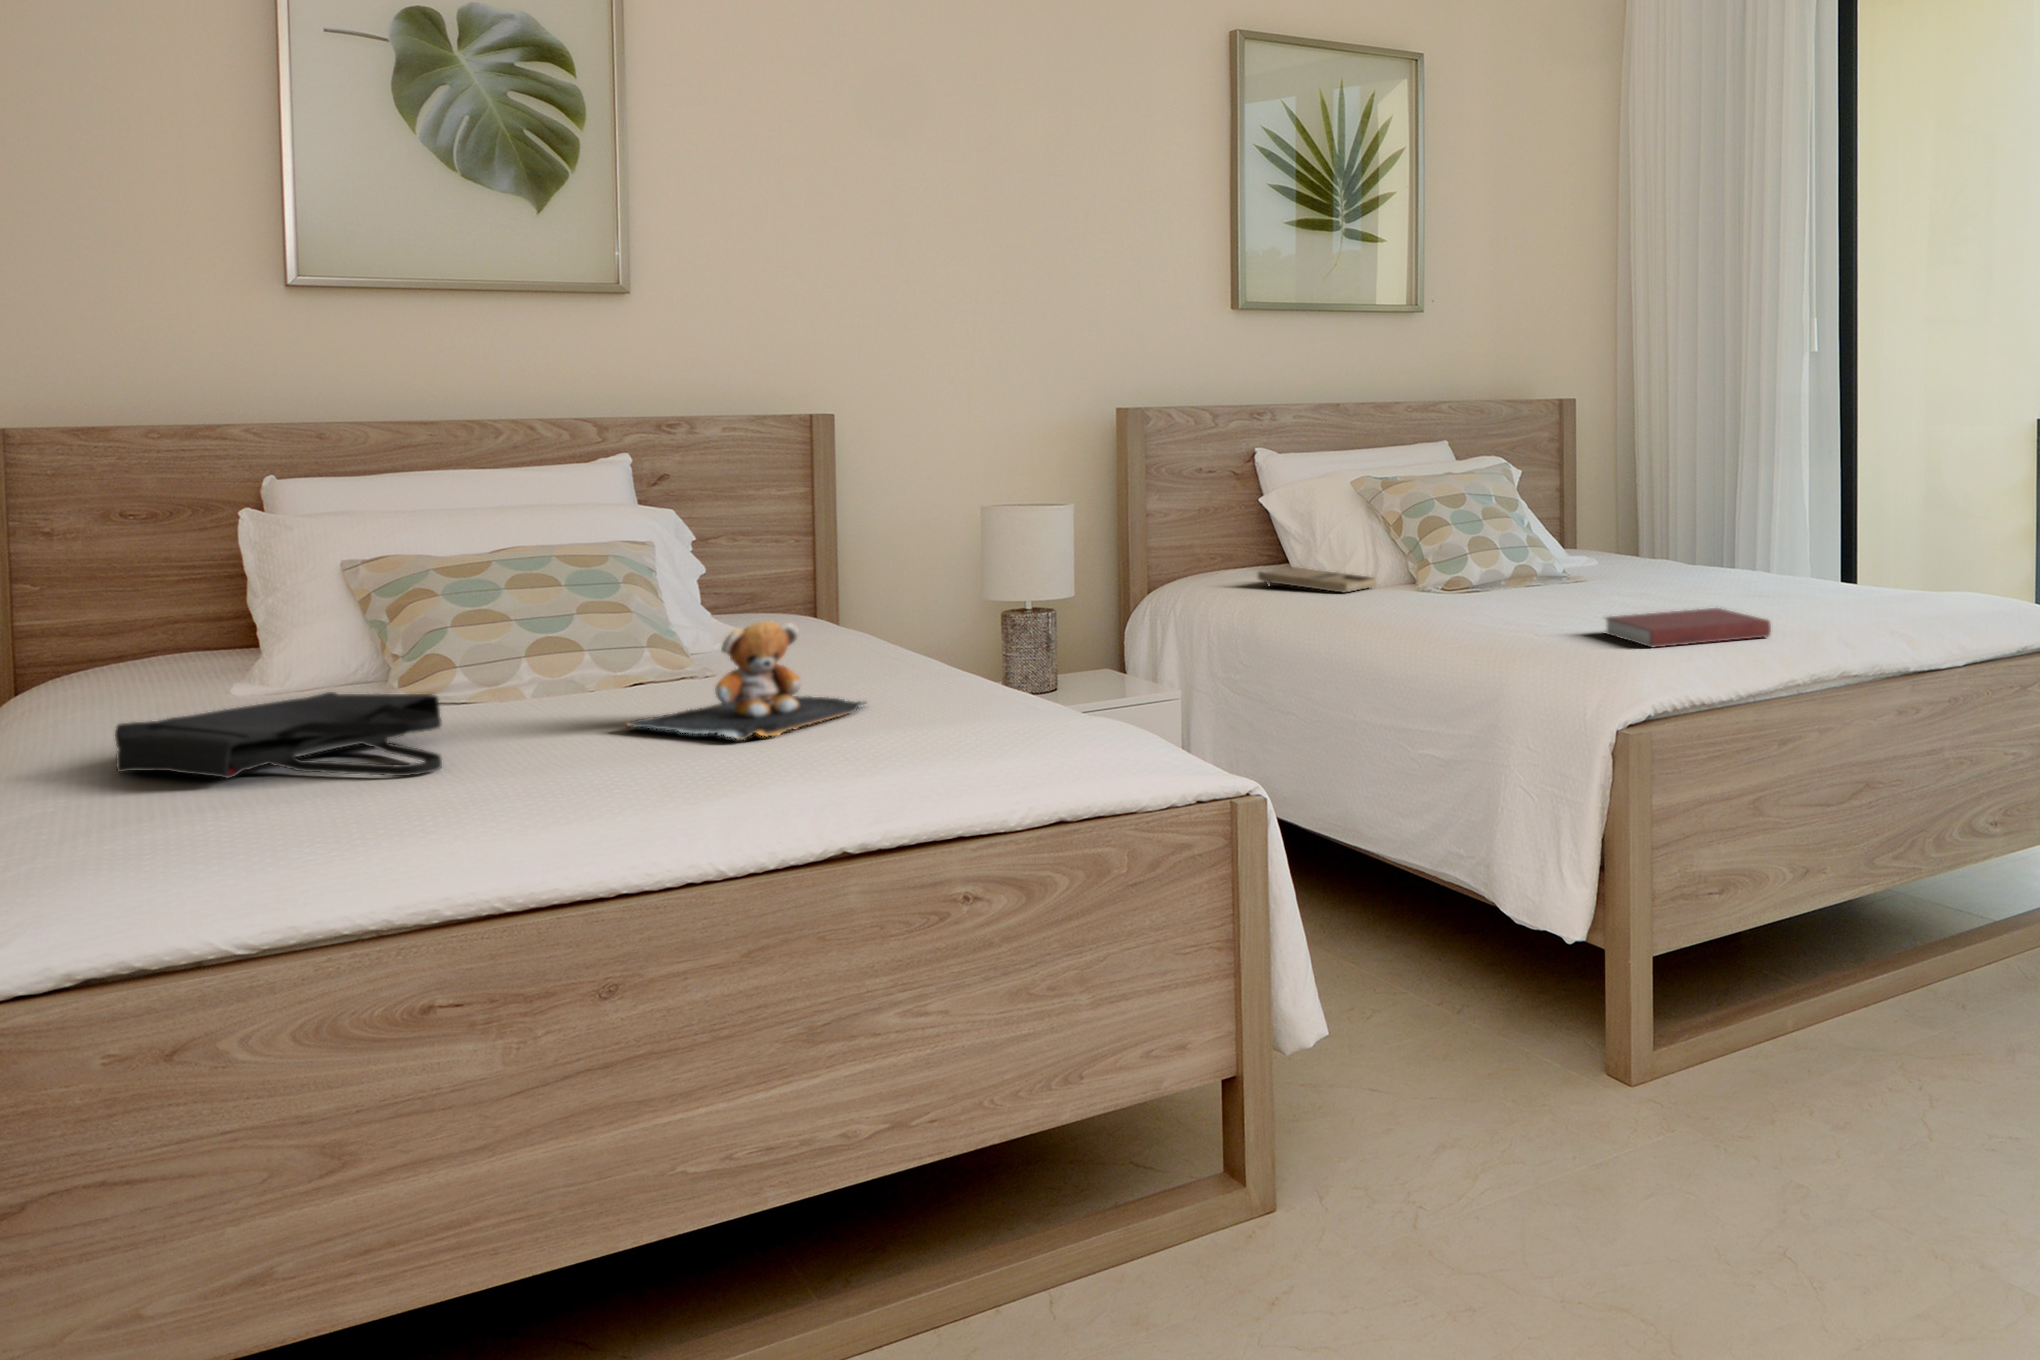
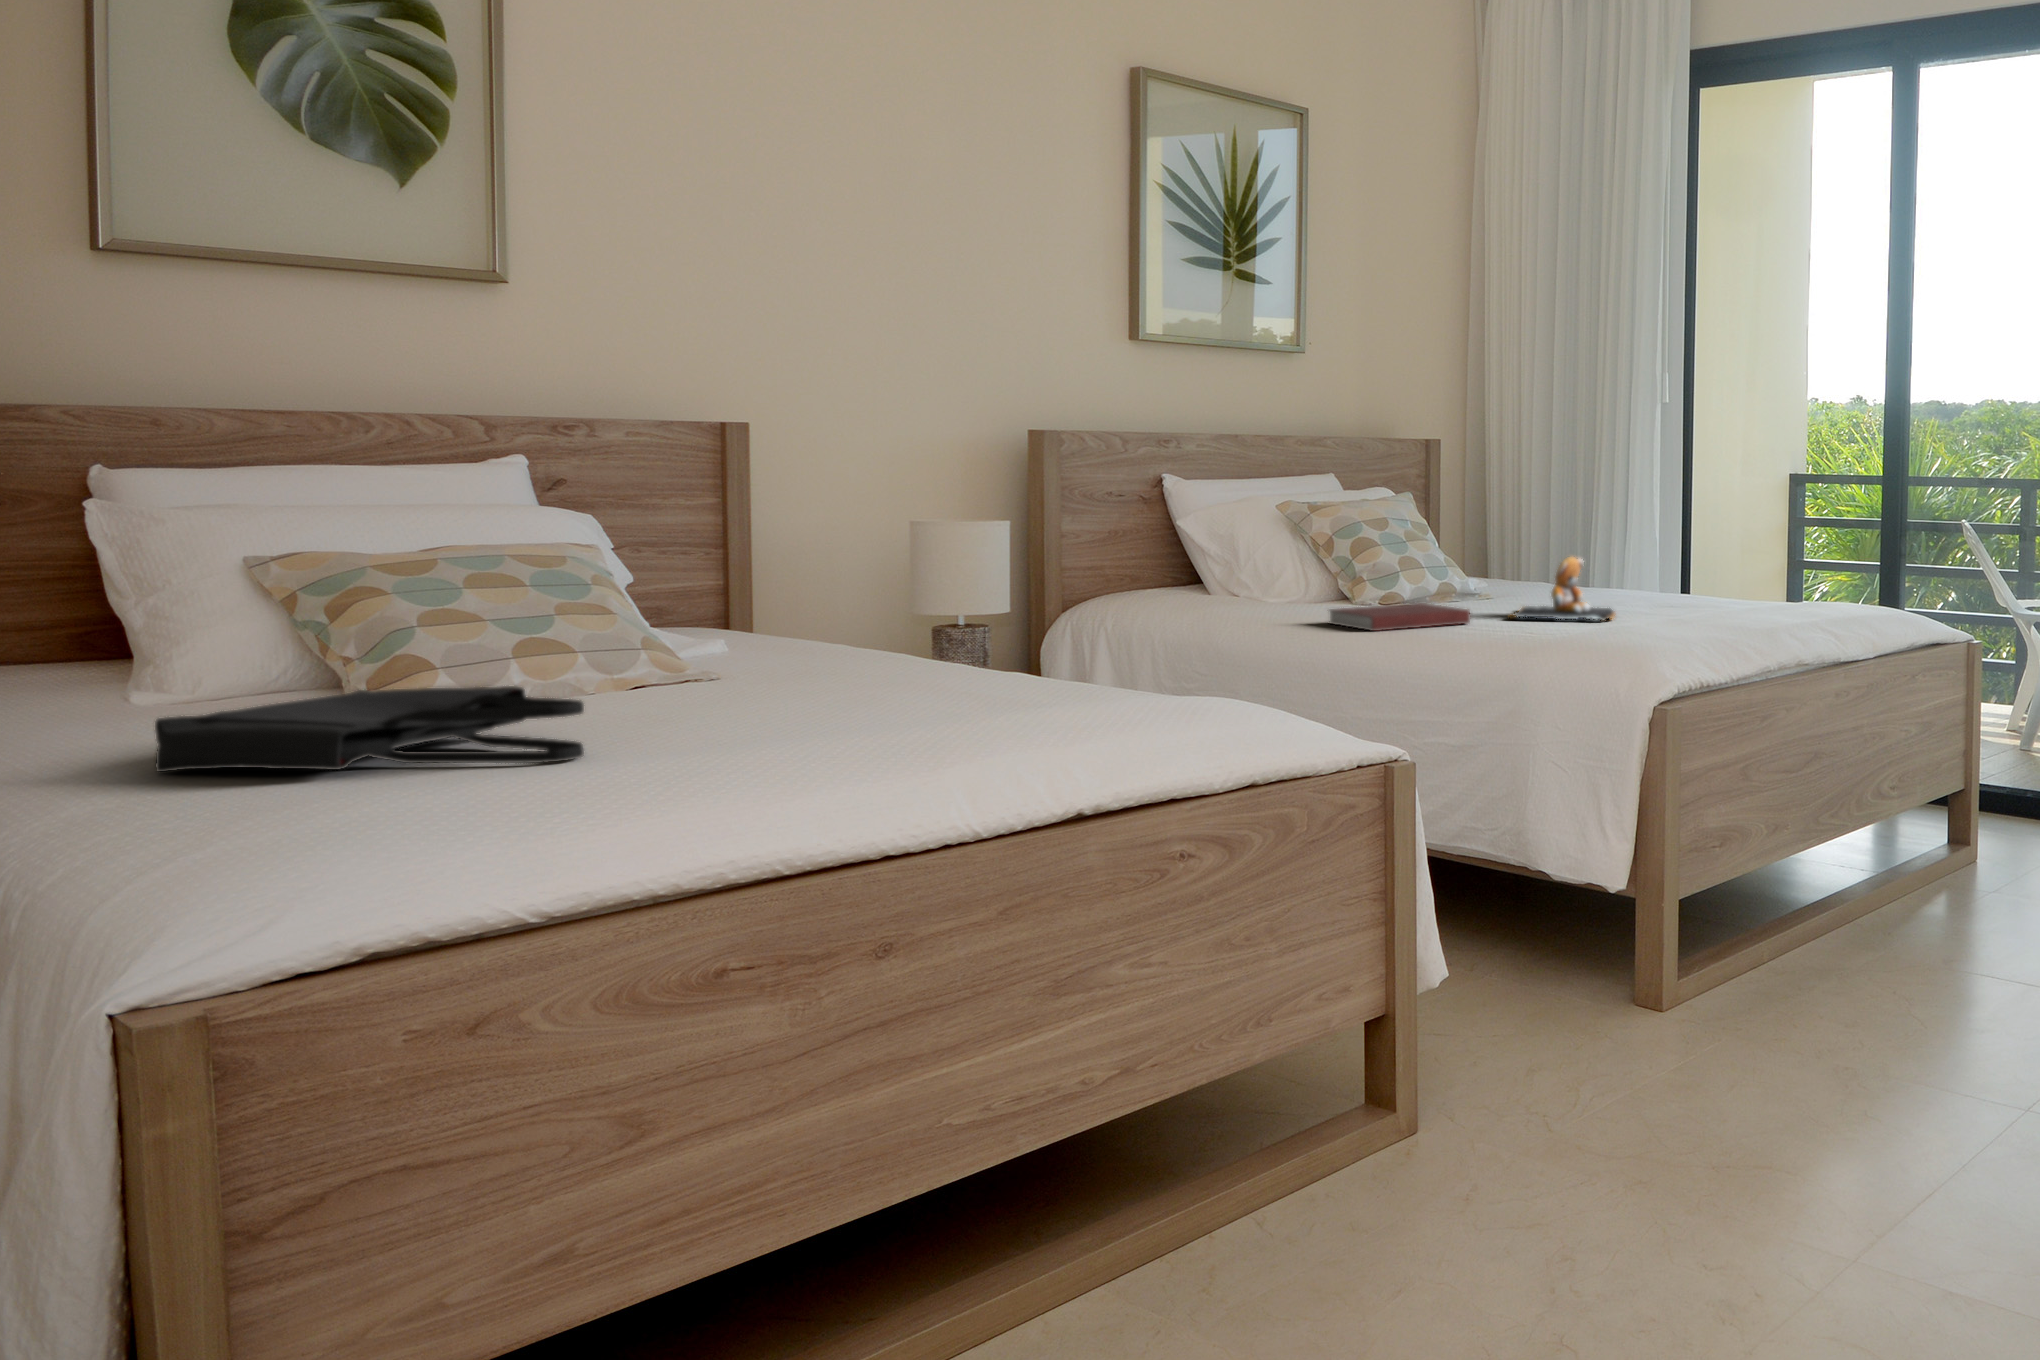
tray: present [1258,567,1377,592] -> none [1194,588,1316,610]
notebook: present [1604,608,1771,647] -> present [1330,603,1470,631]
teddy bear: present [627,621,865,740] -> present [1508,557,1615,620]

